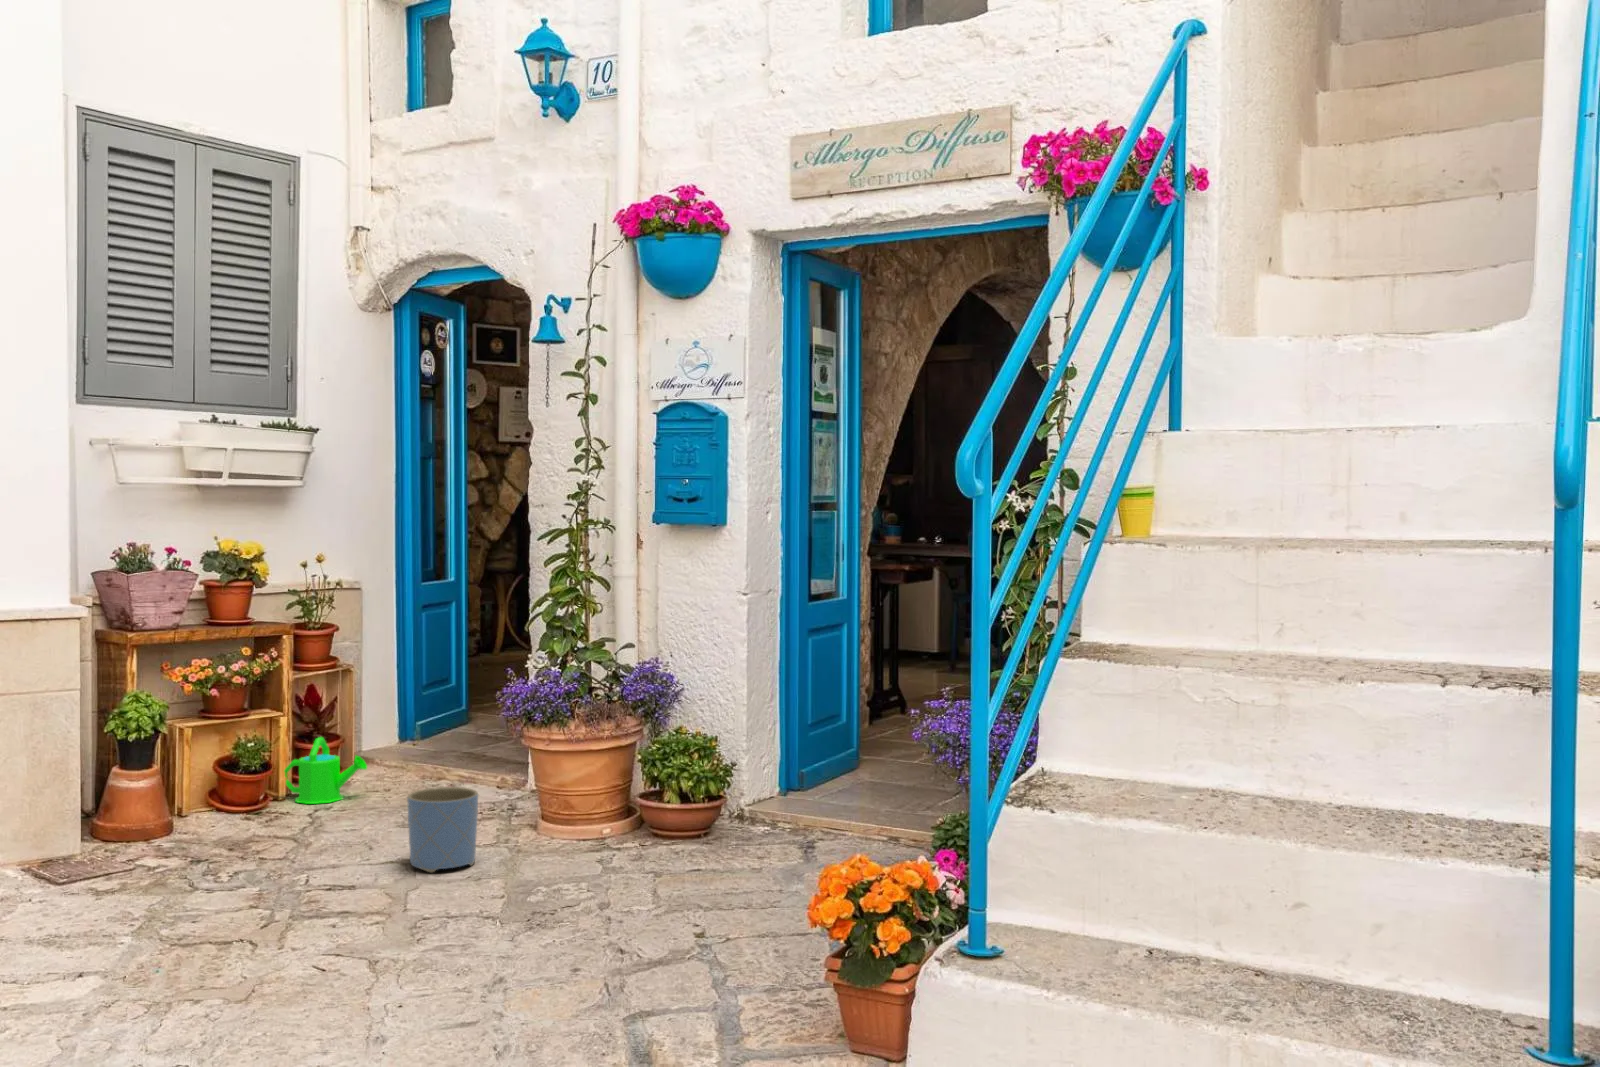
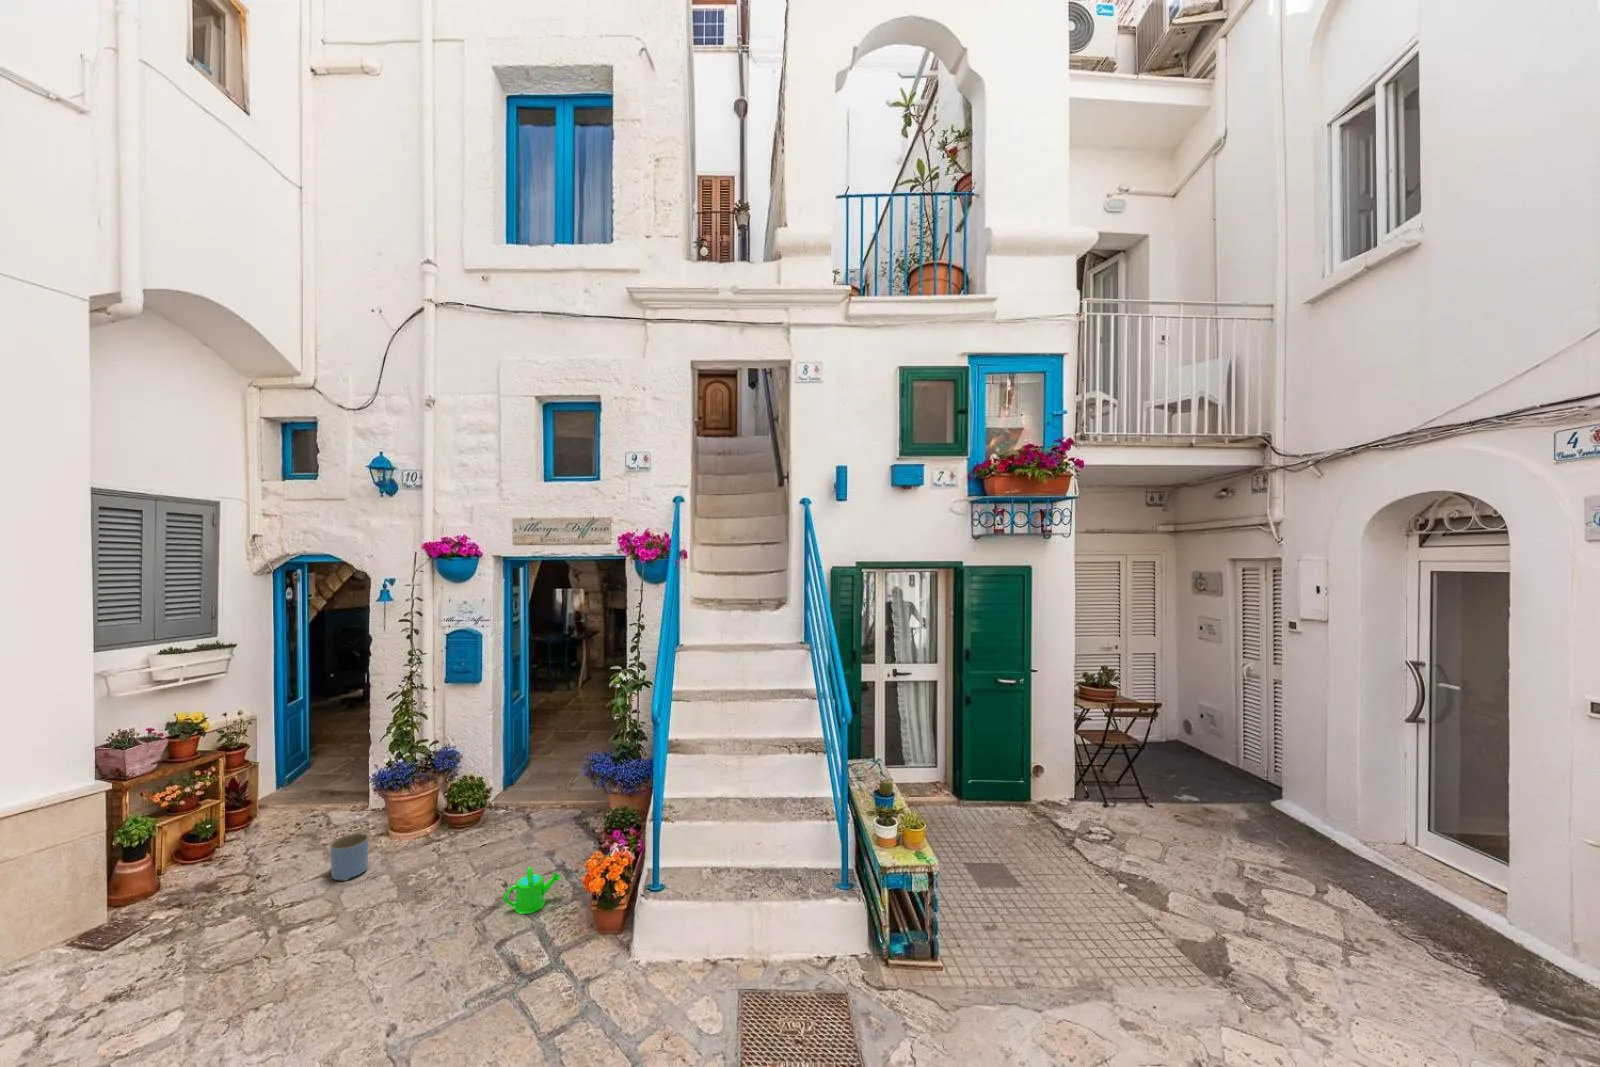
watering can: present [284,737,367,804] -> present [503,867,561,914]

